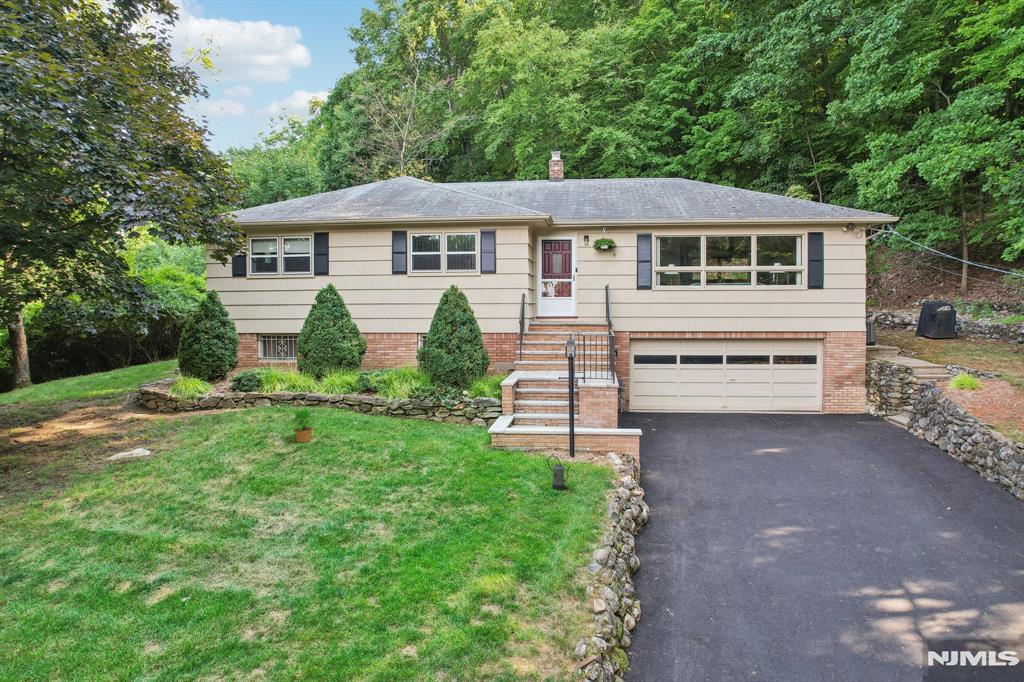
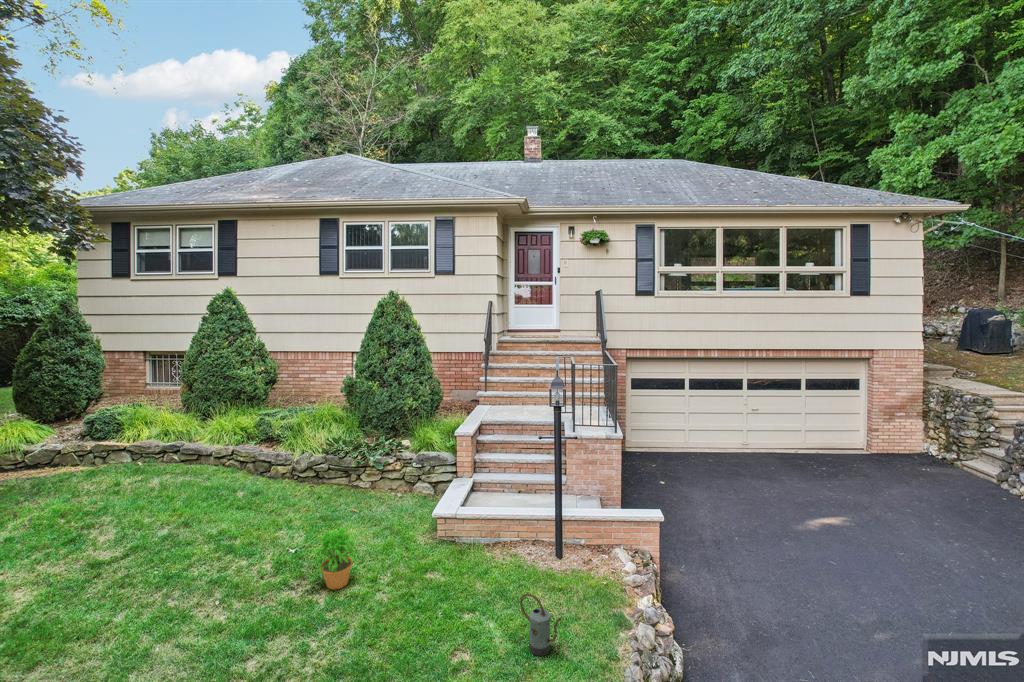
potted plant: present [291,409,314,442] -> present [313,527,356,589]

